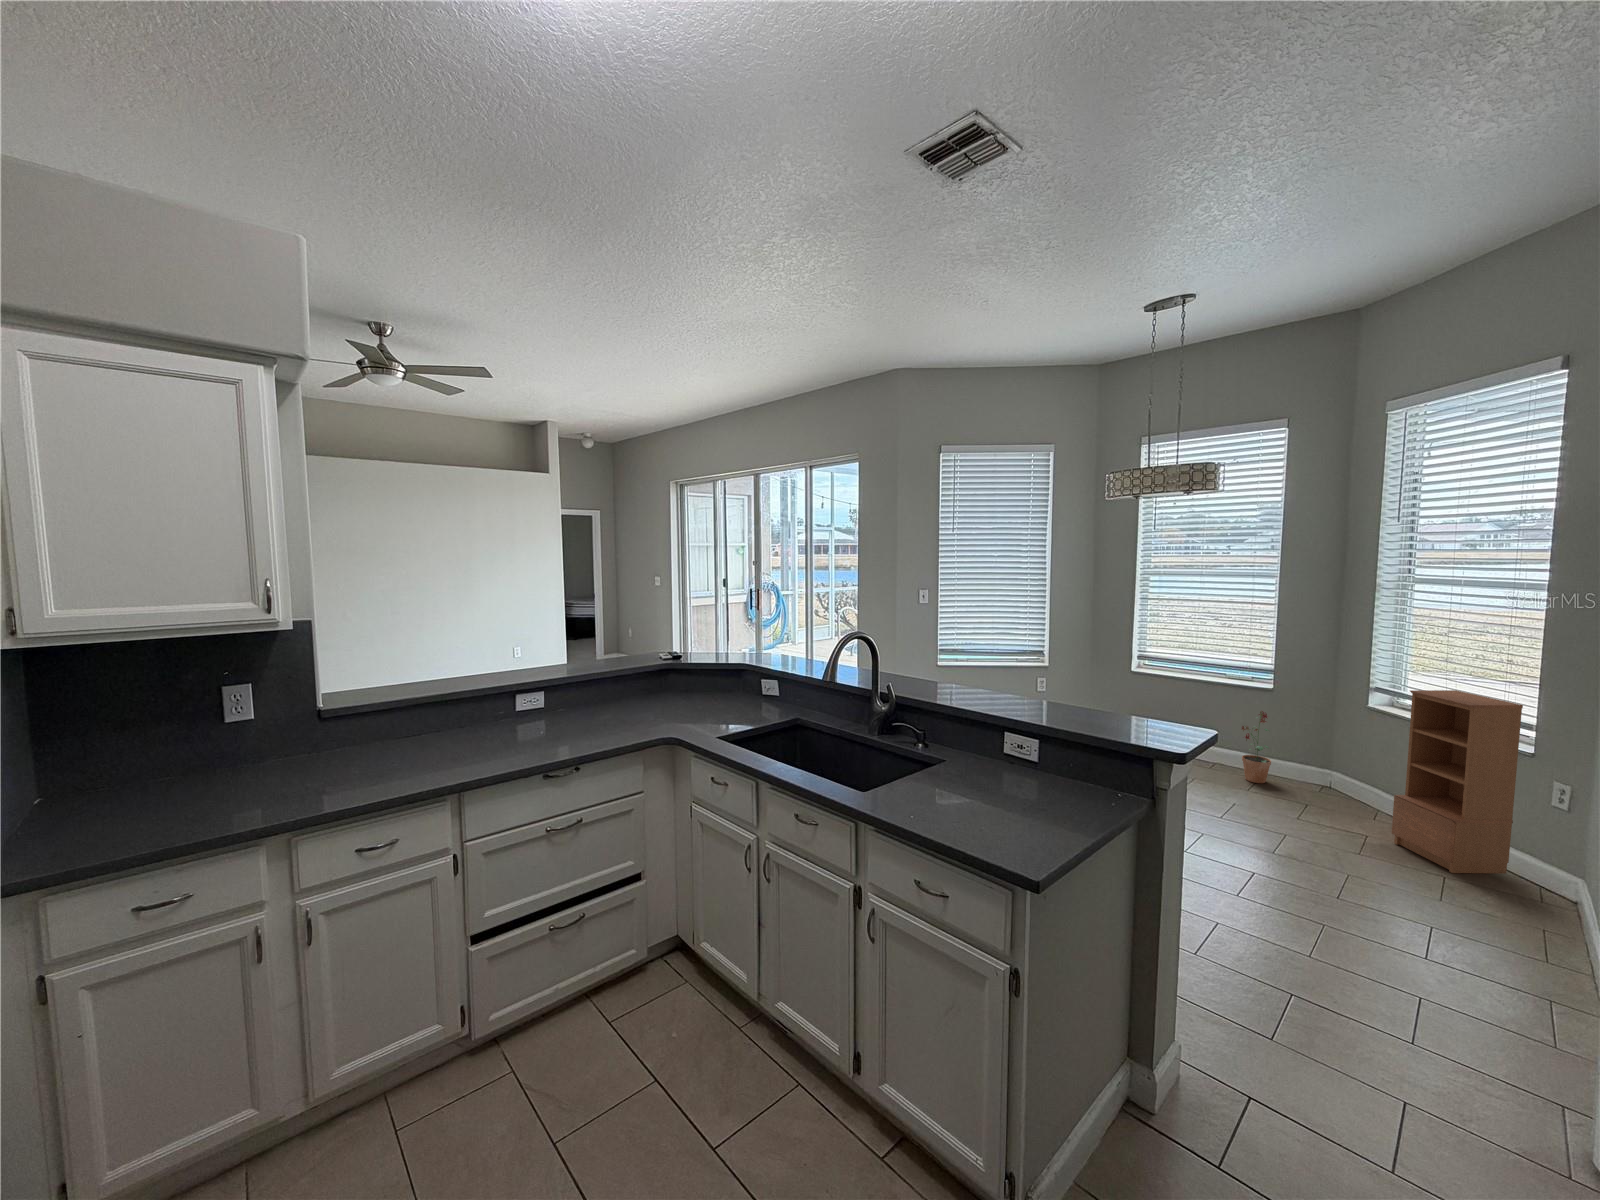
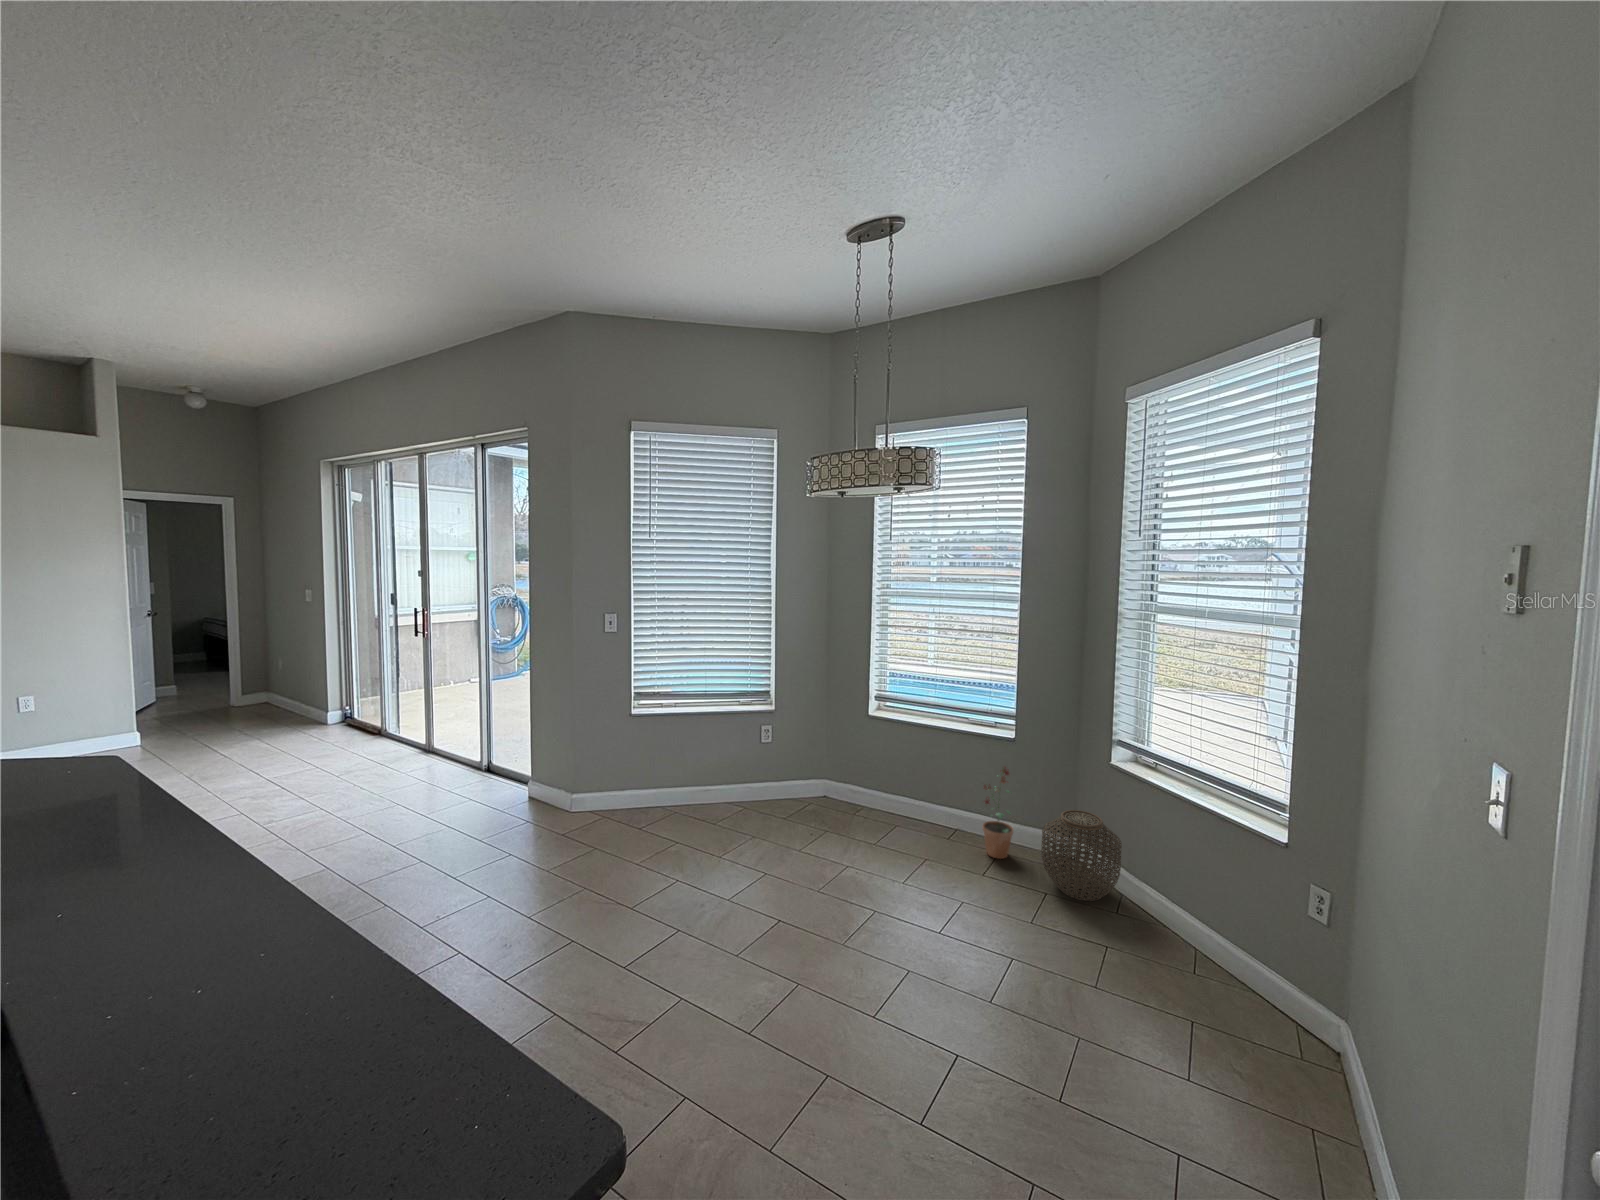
bookcase: present [1392,690,1523,873] -> none [1134,752,1275,1011]
woven basket: none [1301,743,1378,812] -> present [1041,810,1122,901]

